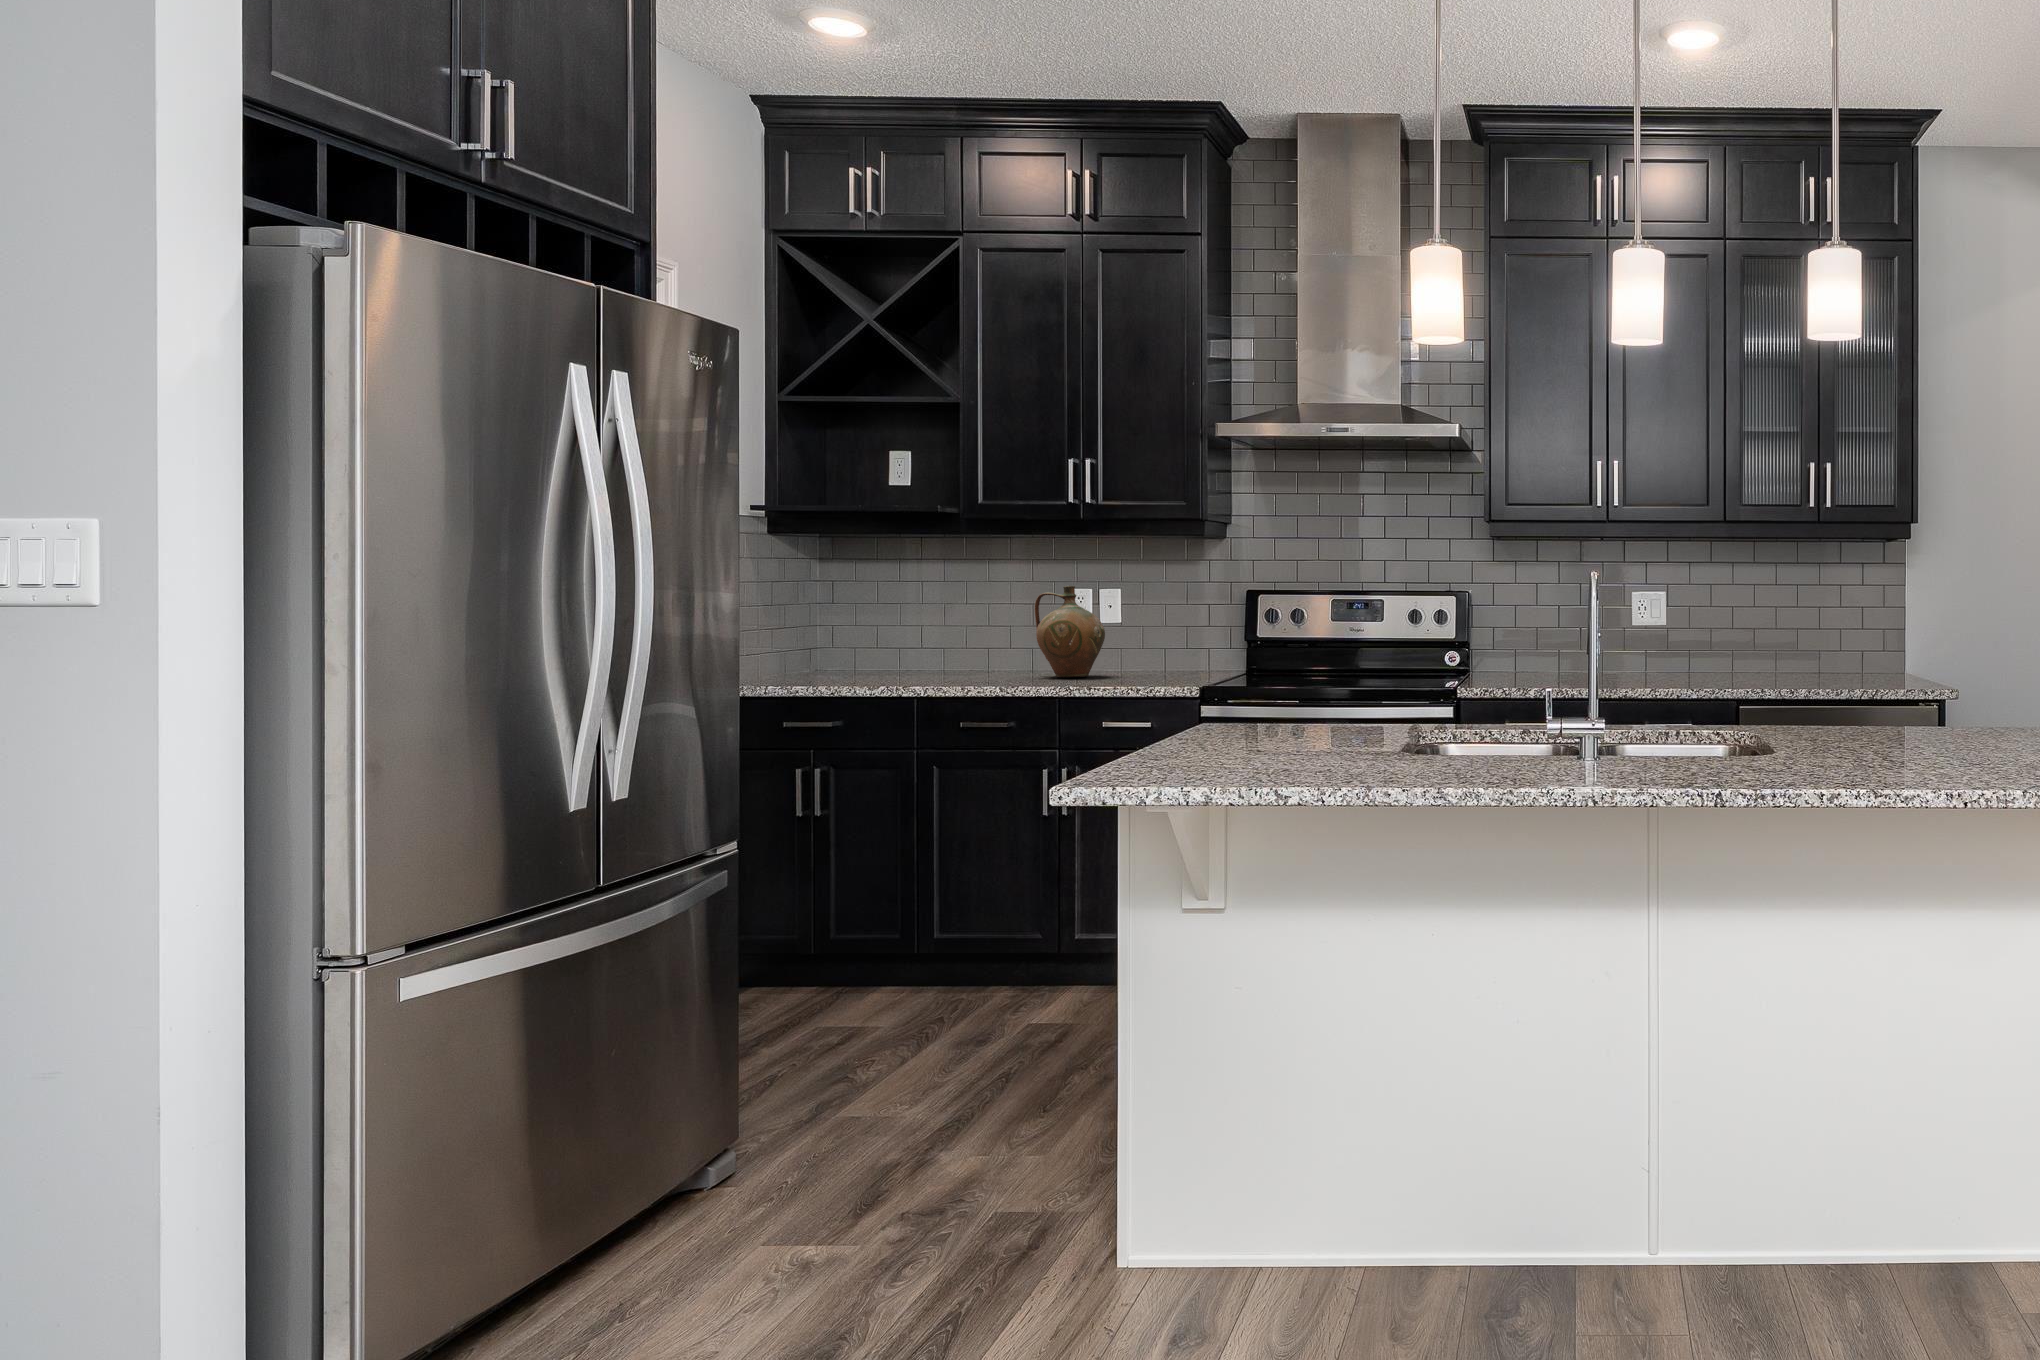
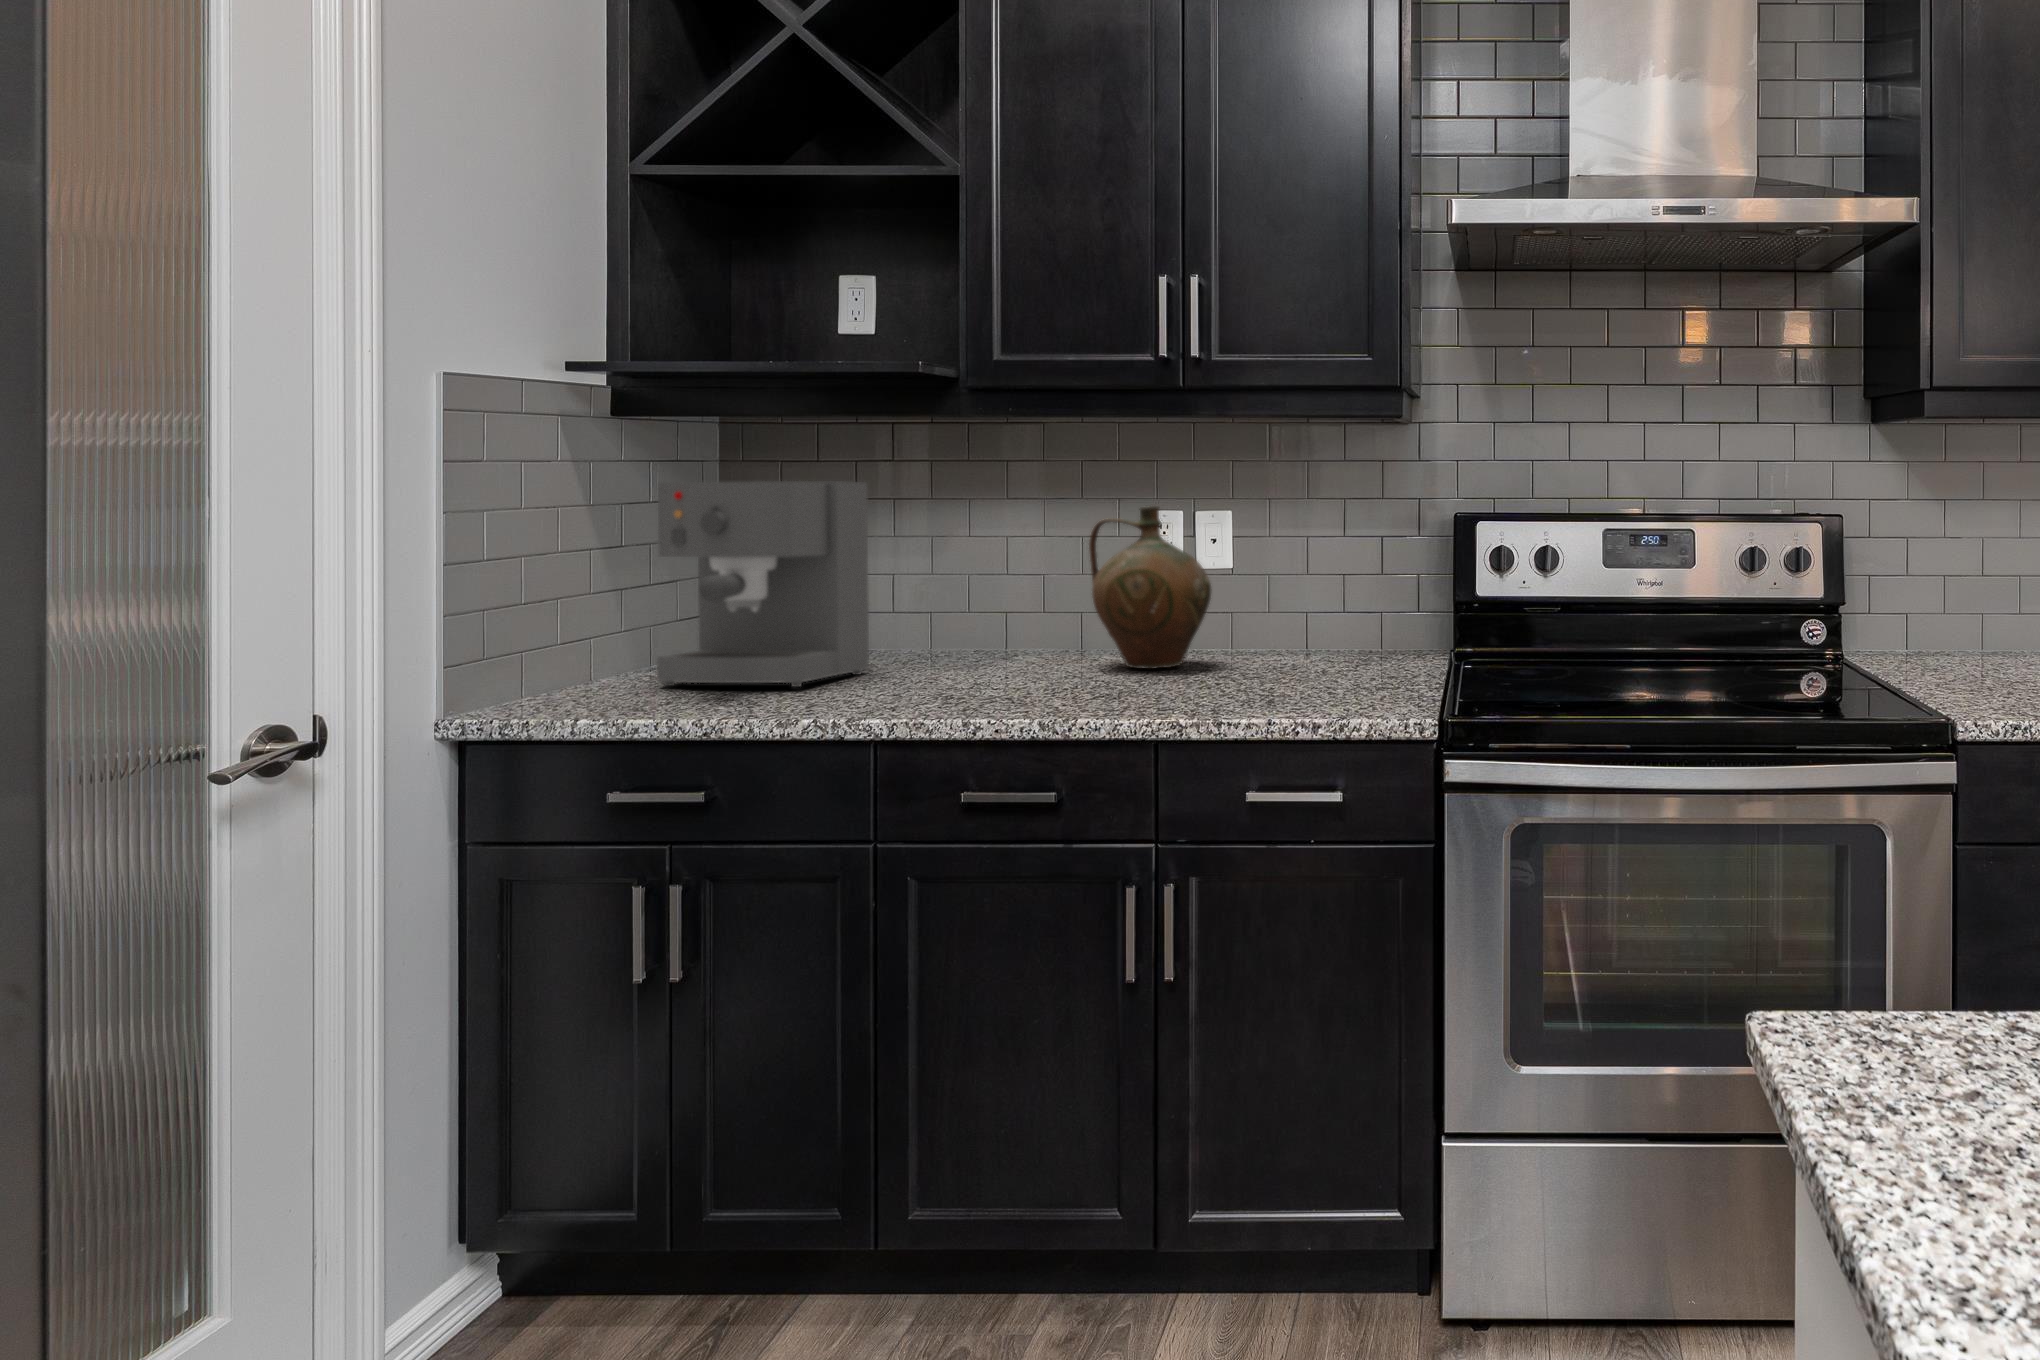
coffee maker: none [796,571,910,682] -> present [657,481,869,687]

